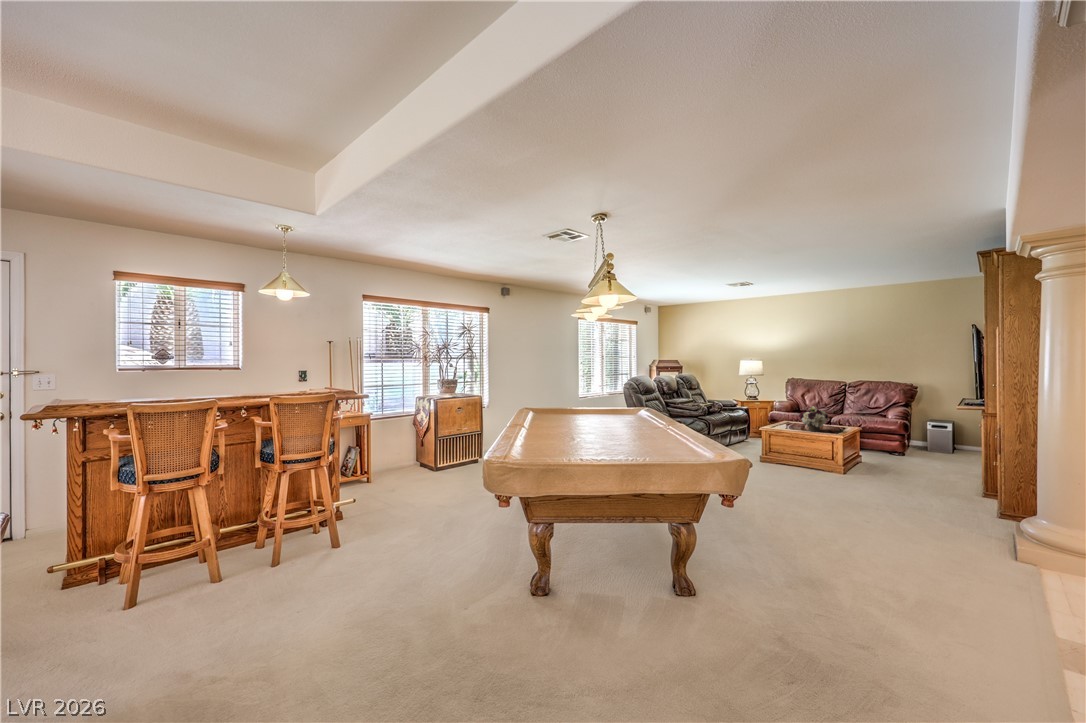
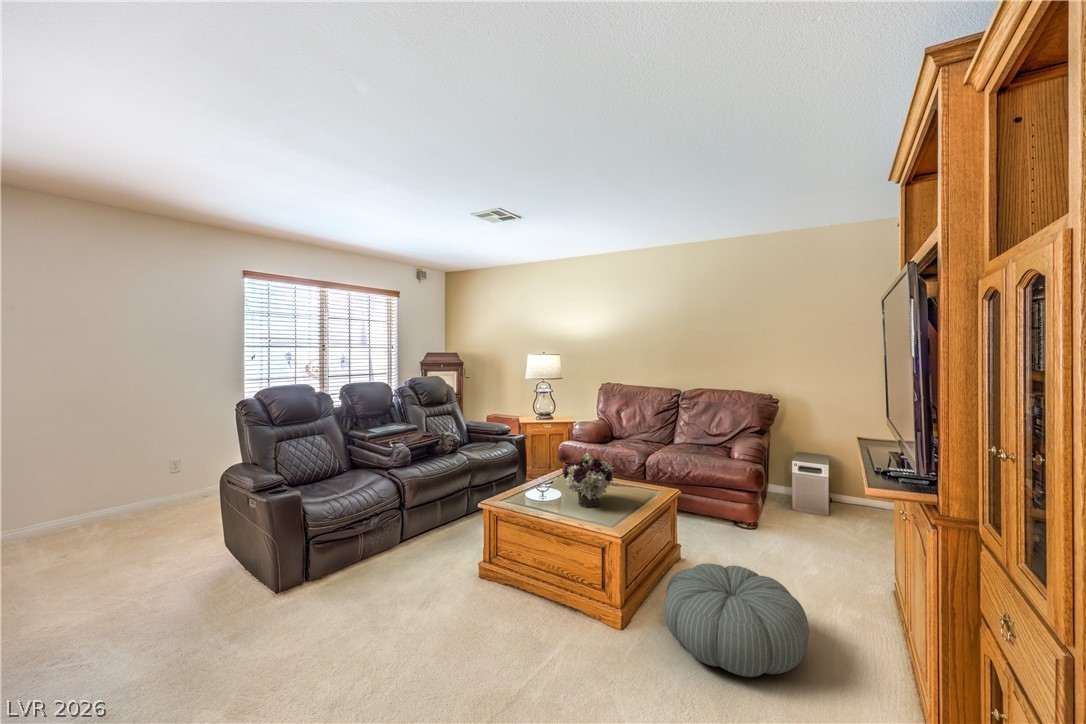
pouf: none [864,452,934,484] -> present [664,563,809,677]

